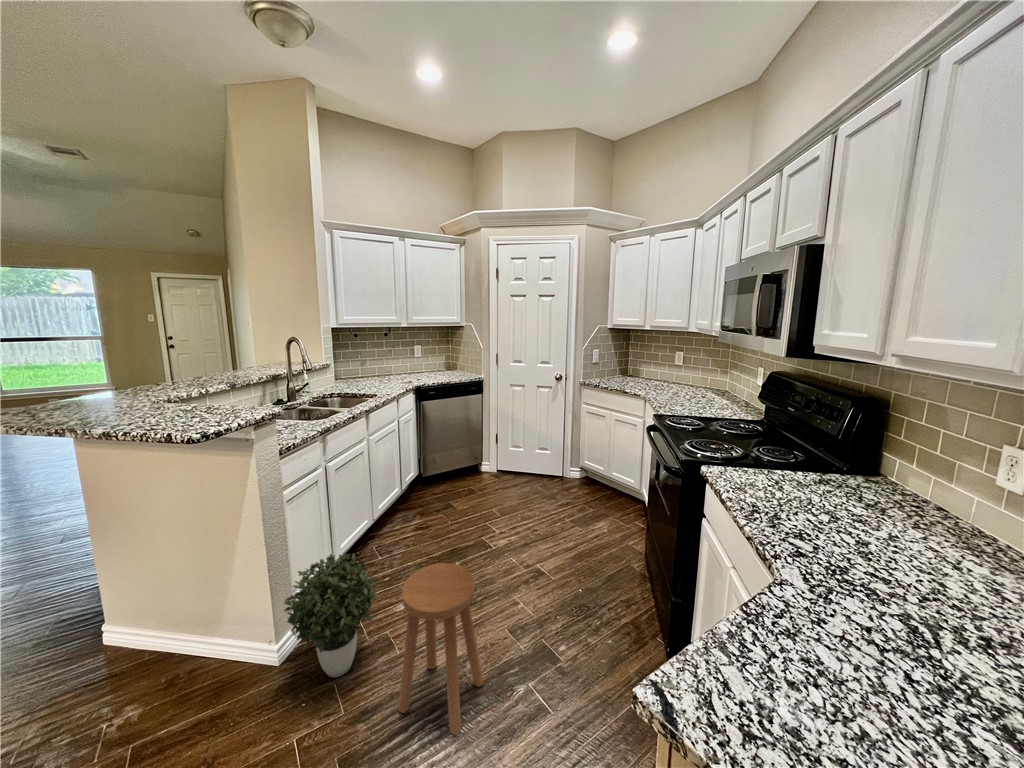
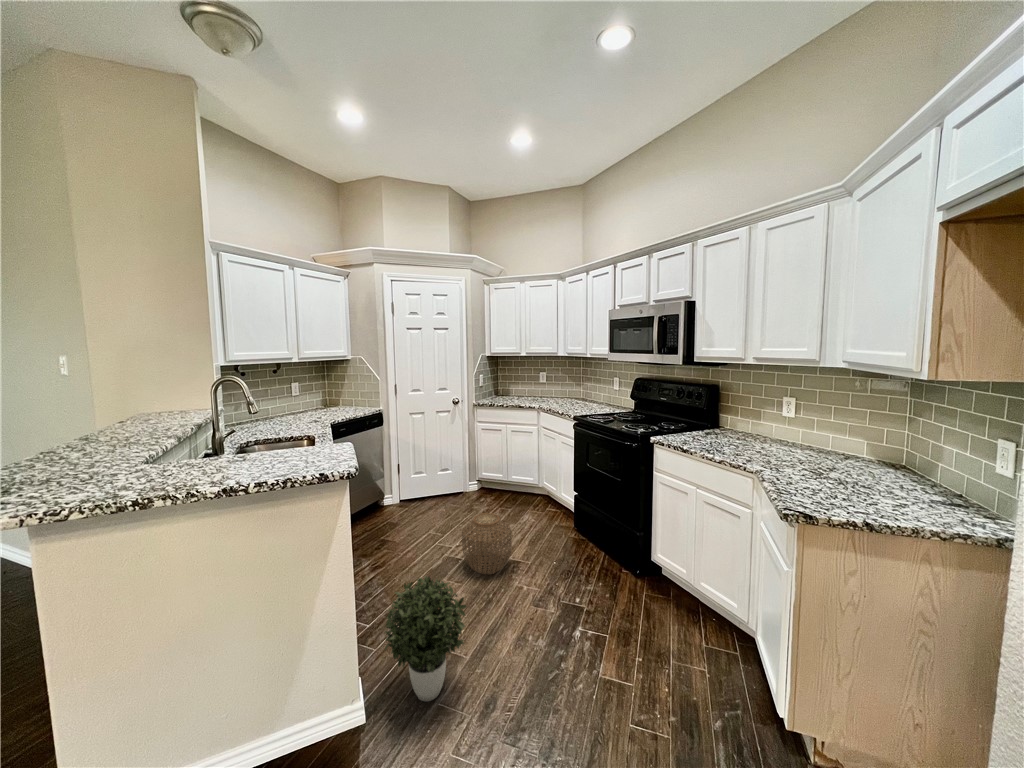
woven basket: none [479,505,534,574] -> present [462,513,512,574]
stool: present [398,563,483,735] -> none [501,549,566,686]

